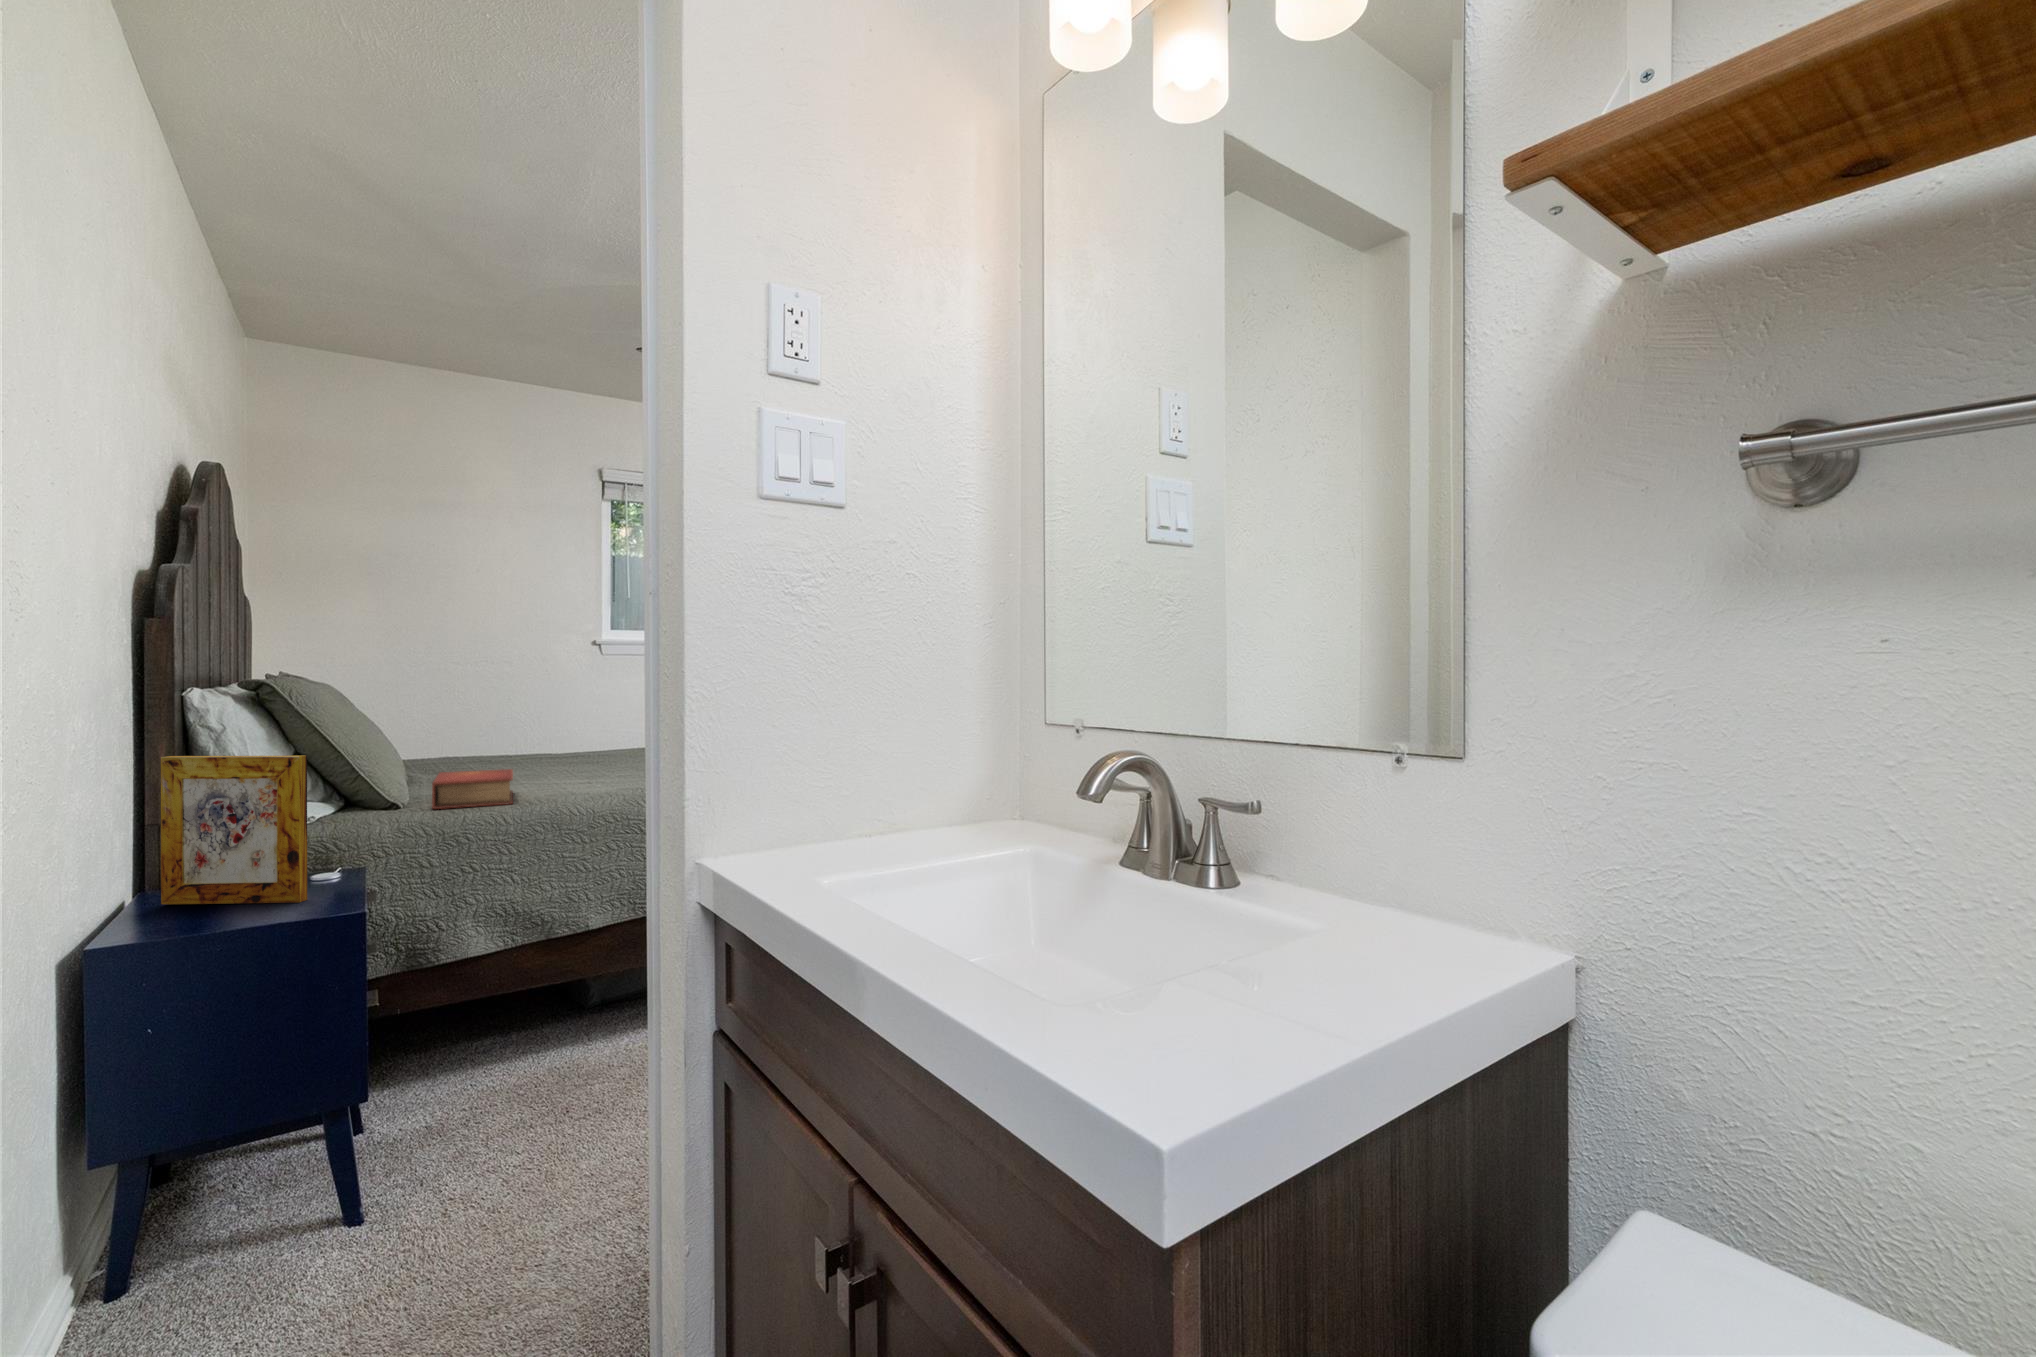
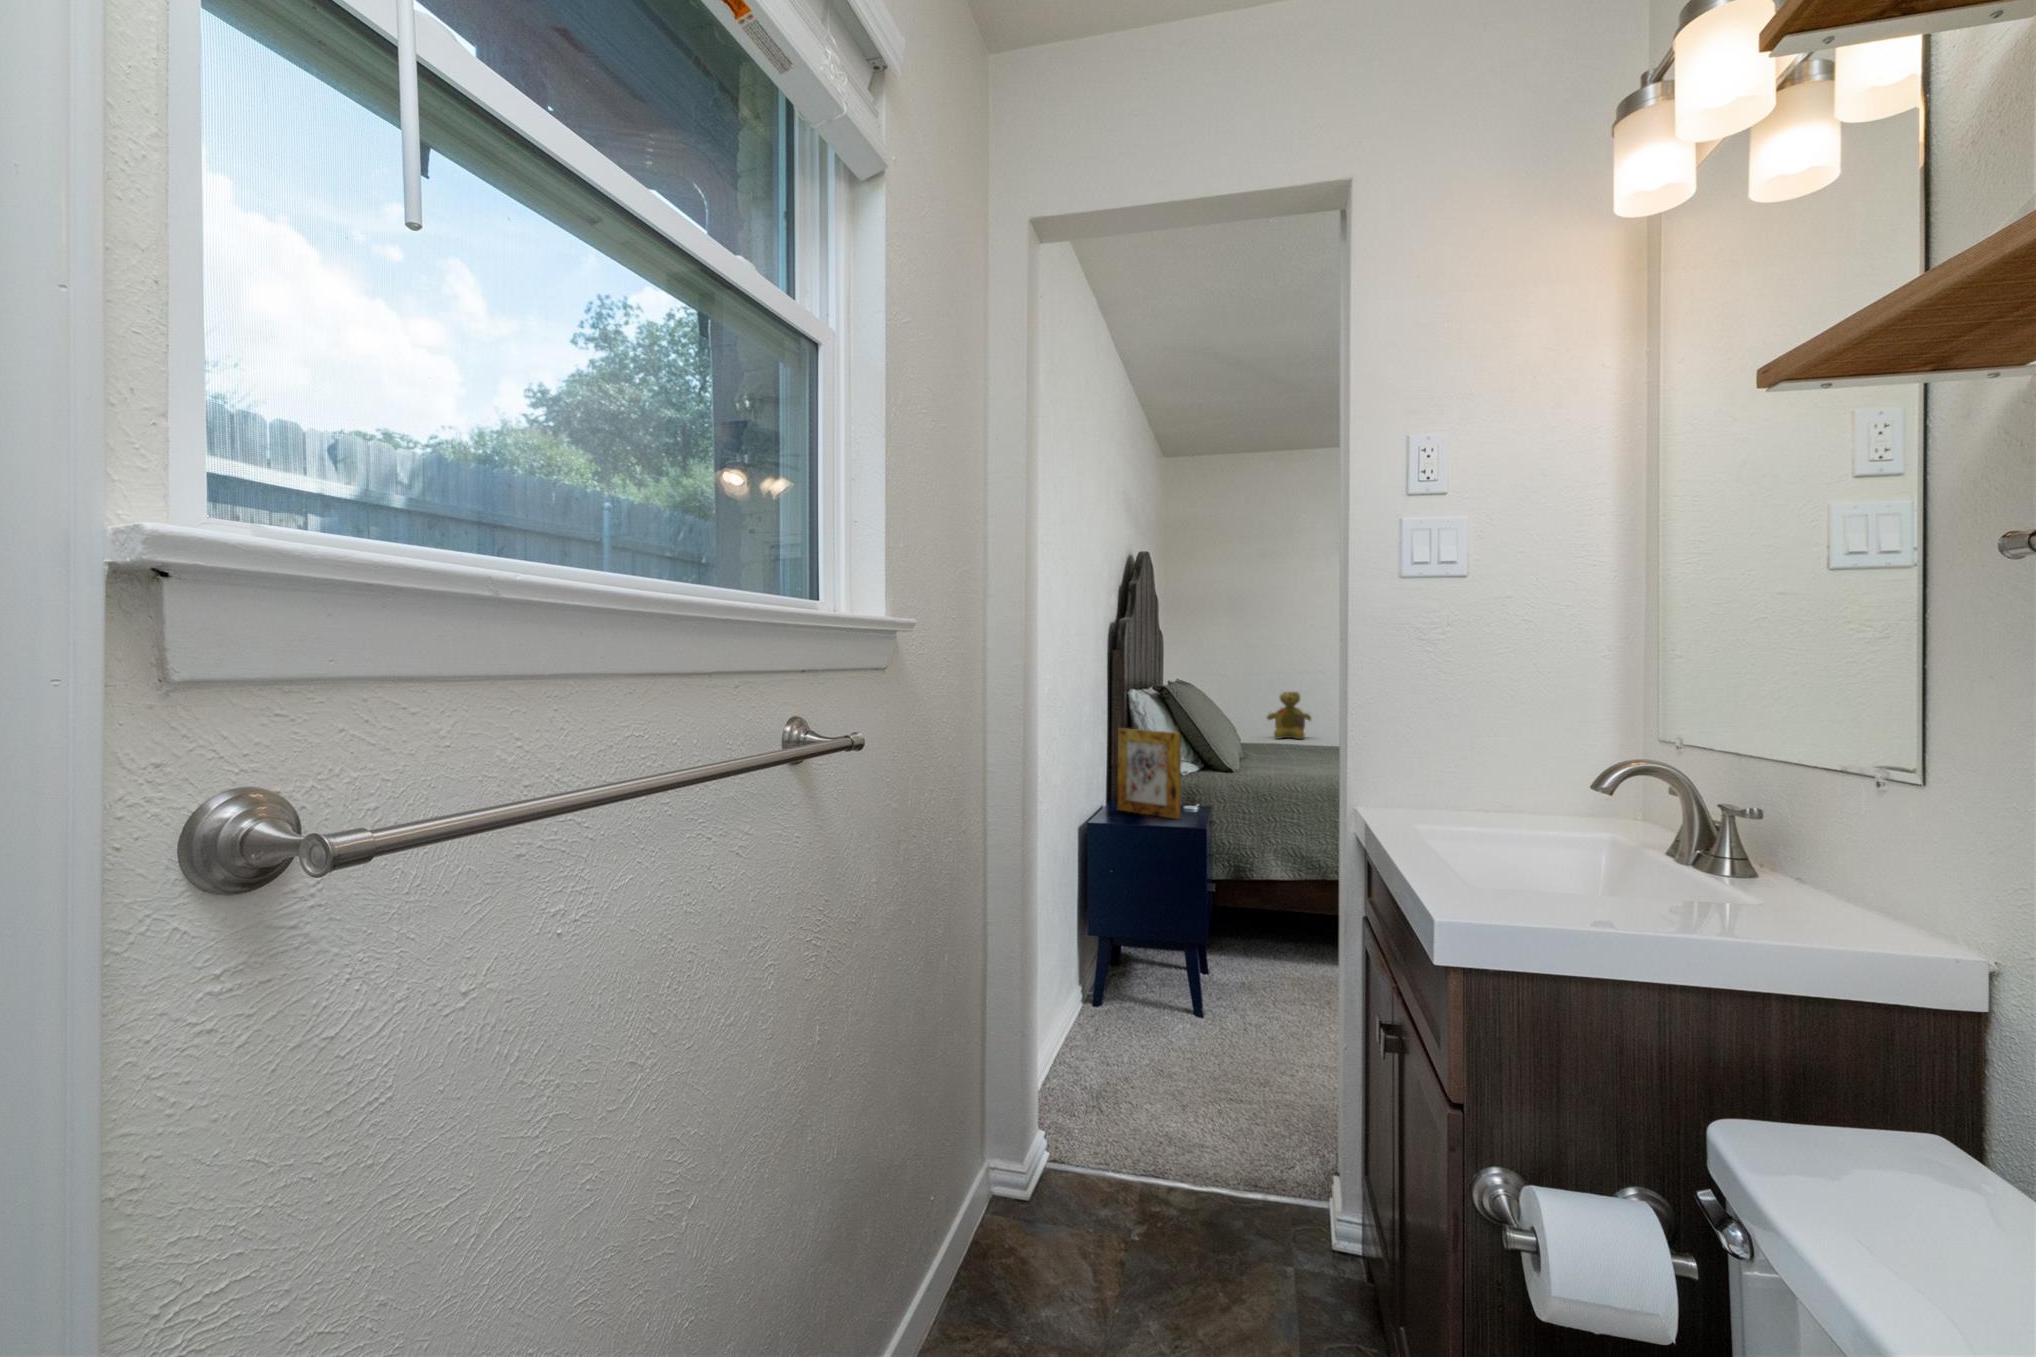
stuffed bear: none [433,677,503,751] -> present [1267,692,1311,739]
book: present [432,769,513,809] -> none [1250,751,1304,778]

